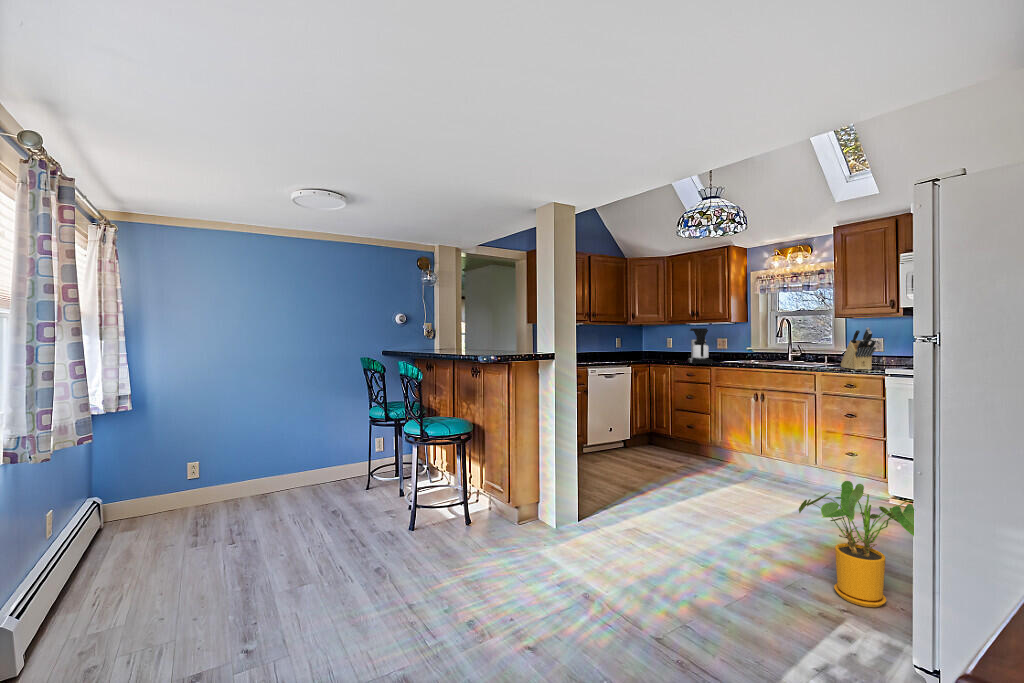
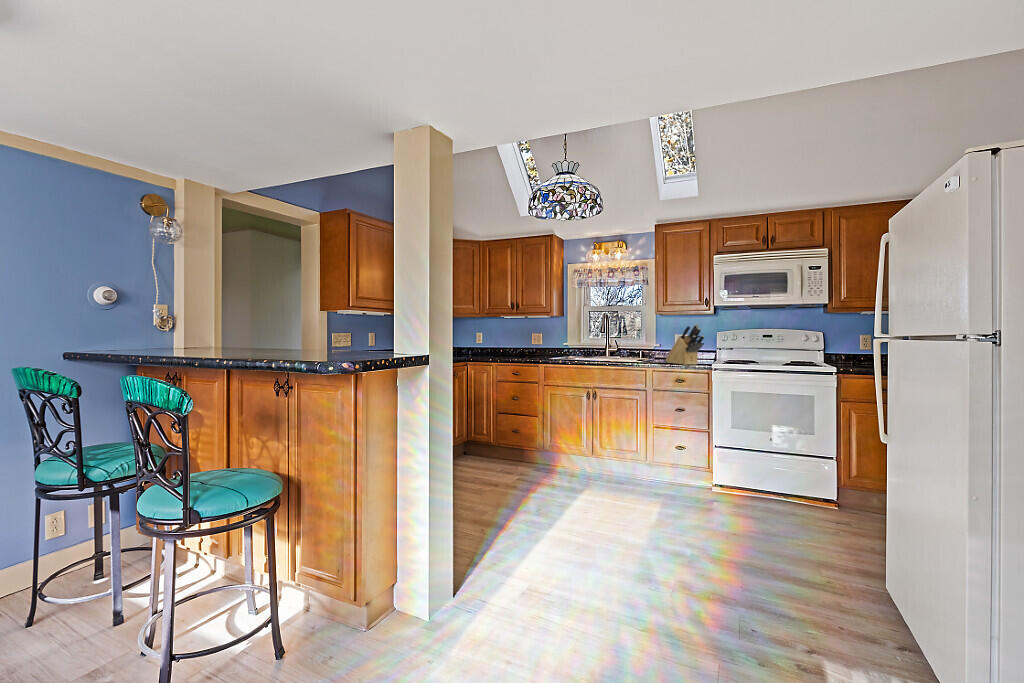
coffee maker: present [688,328,713,365] -> none [513,322,543,363]
house plant: present [799,481,914,607] -> none [734,495,902,636]

